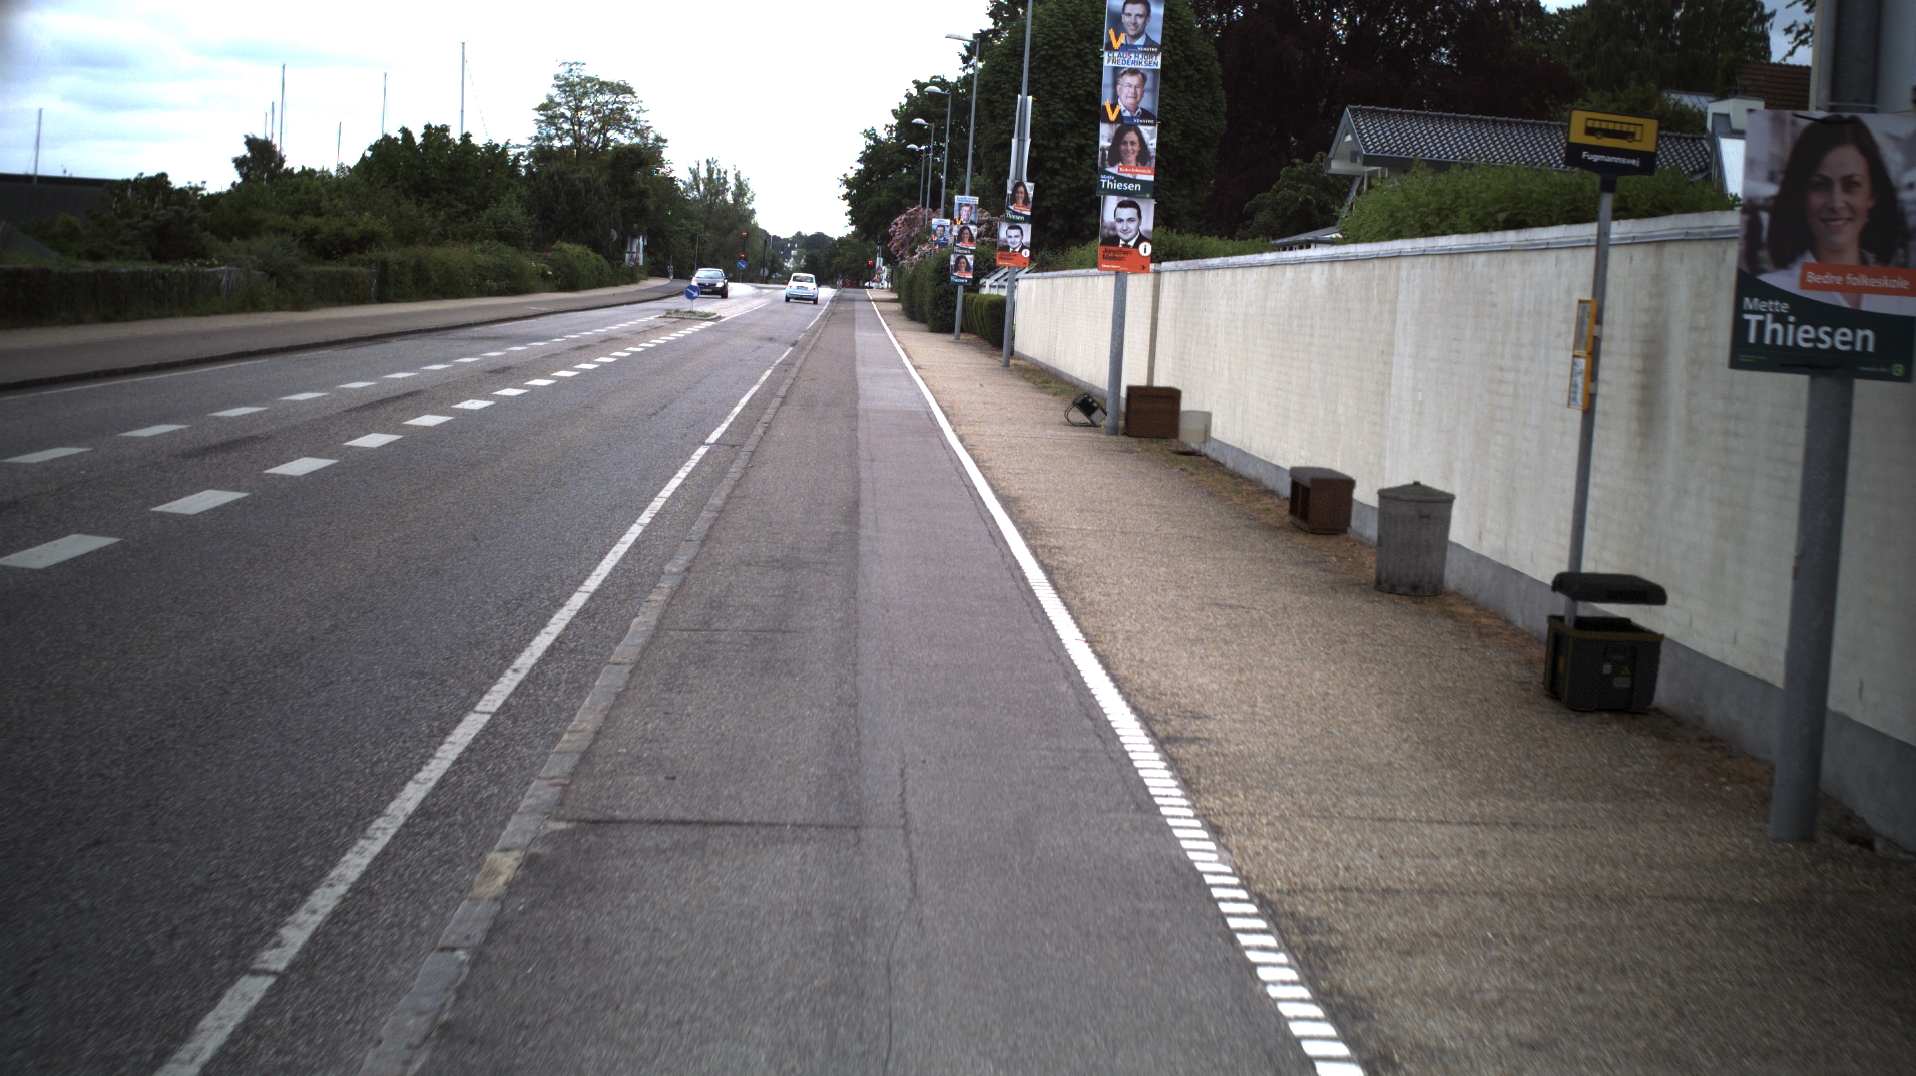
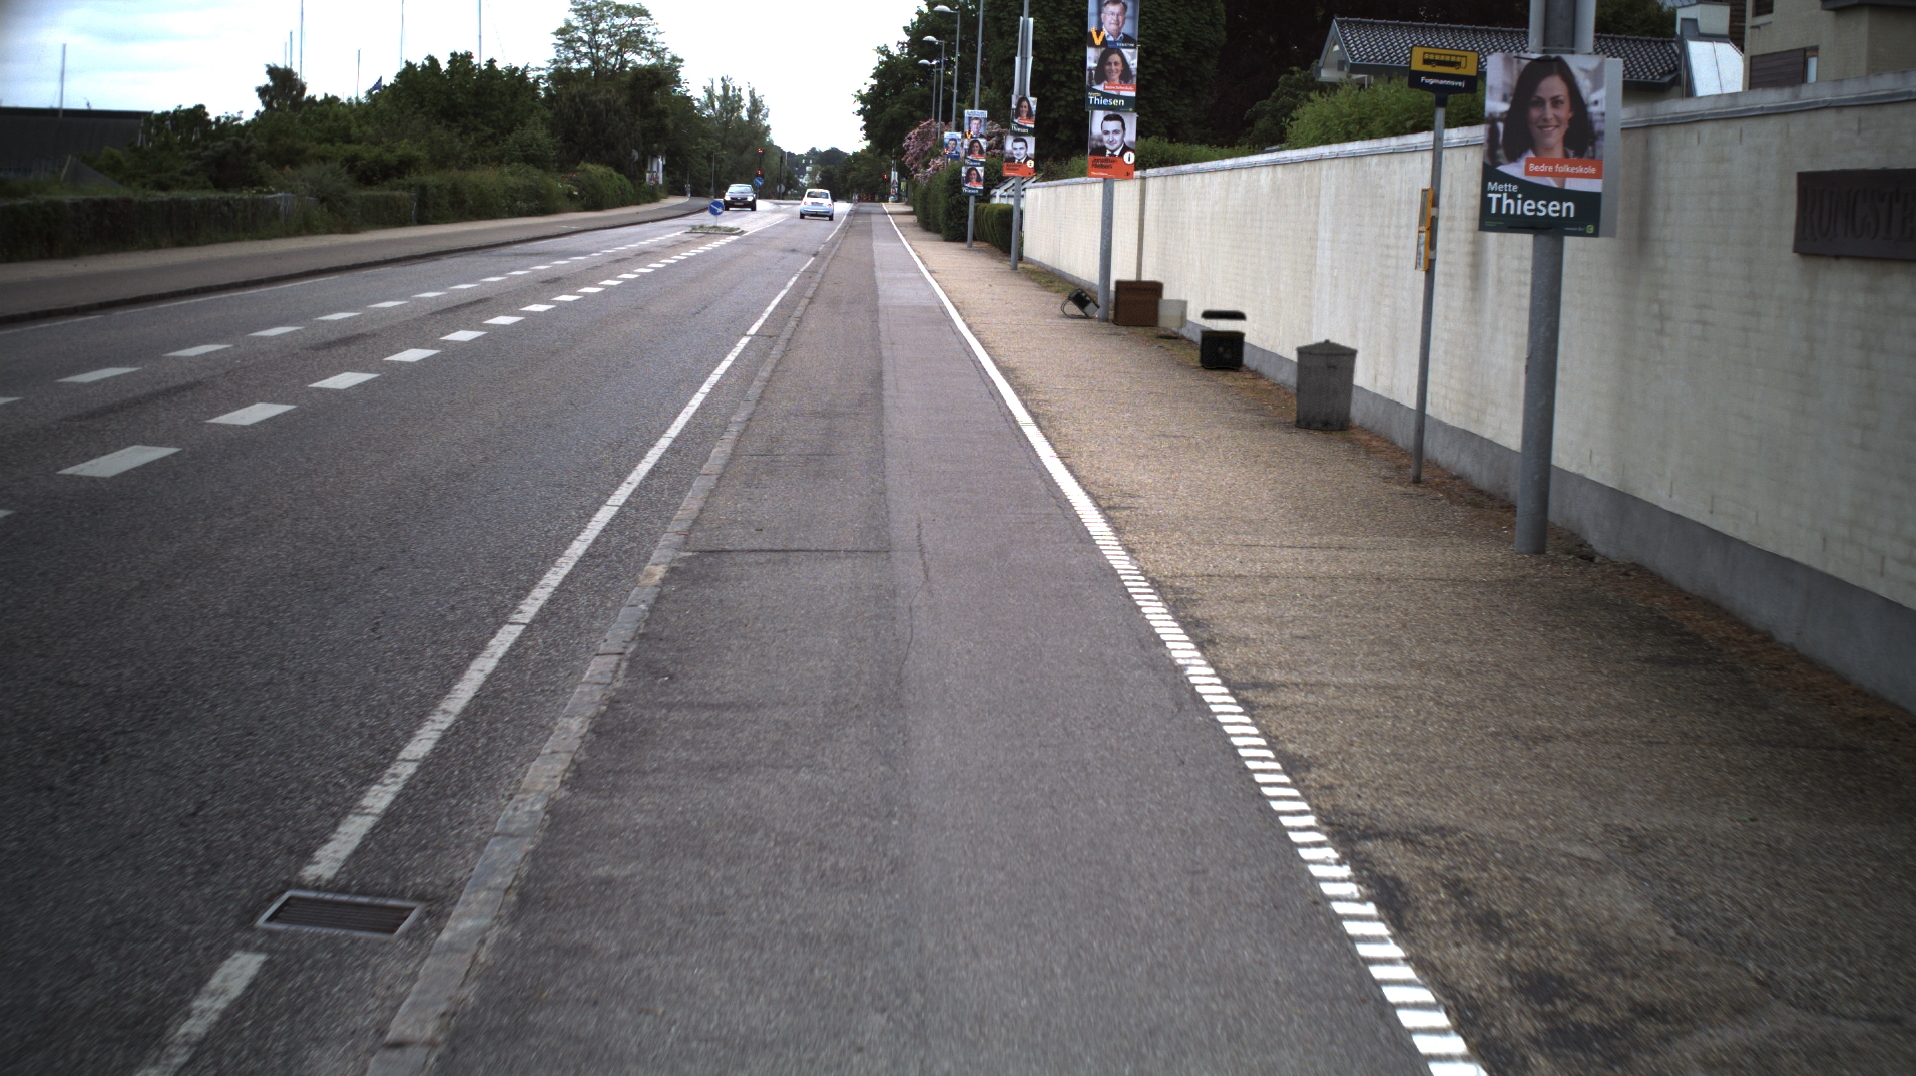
bench: present [1287,466,1356,534] -> none [1238,338,1293,392]
toolbox: present [1543,571,1668,712] -> present [1199,309,1247,369]

